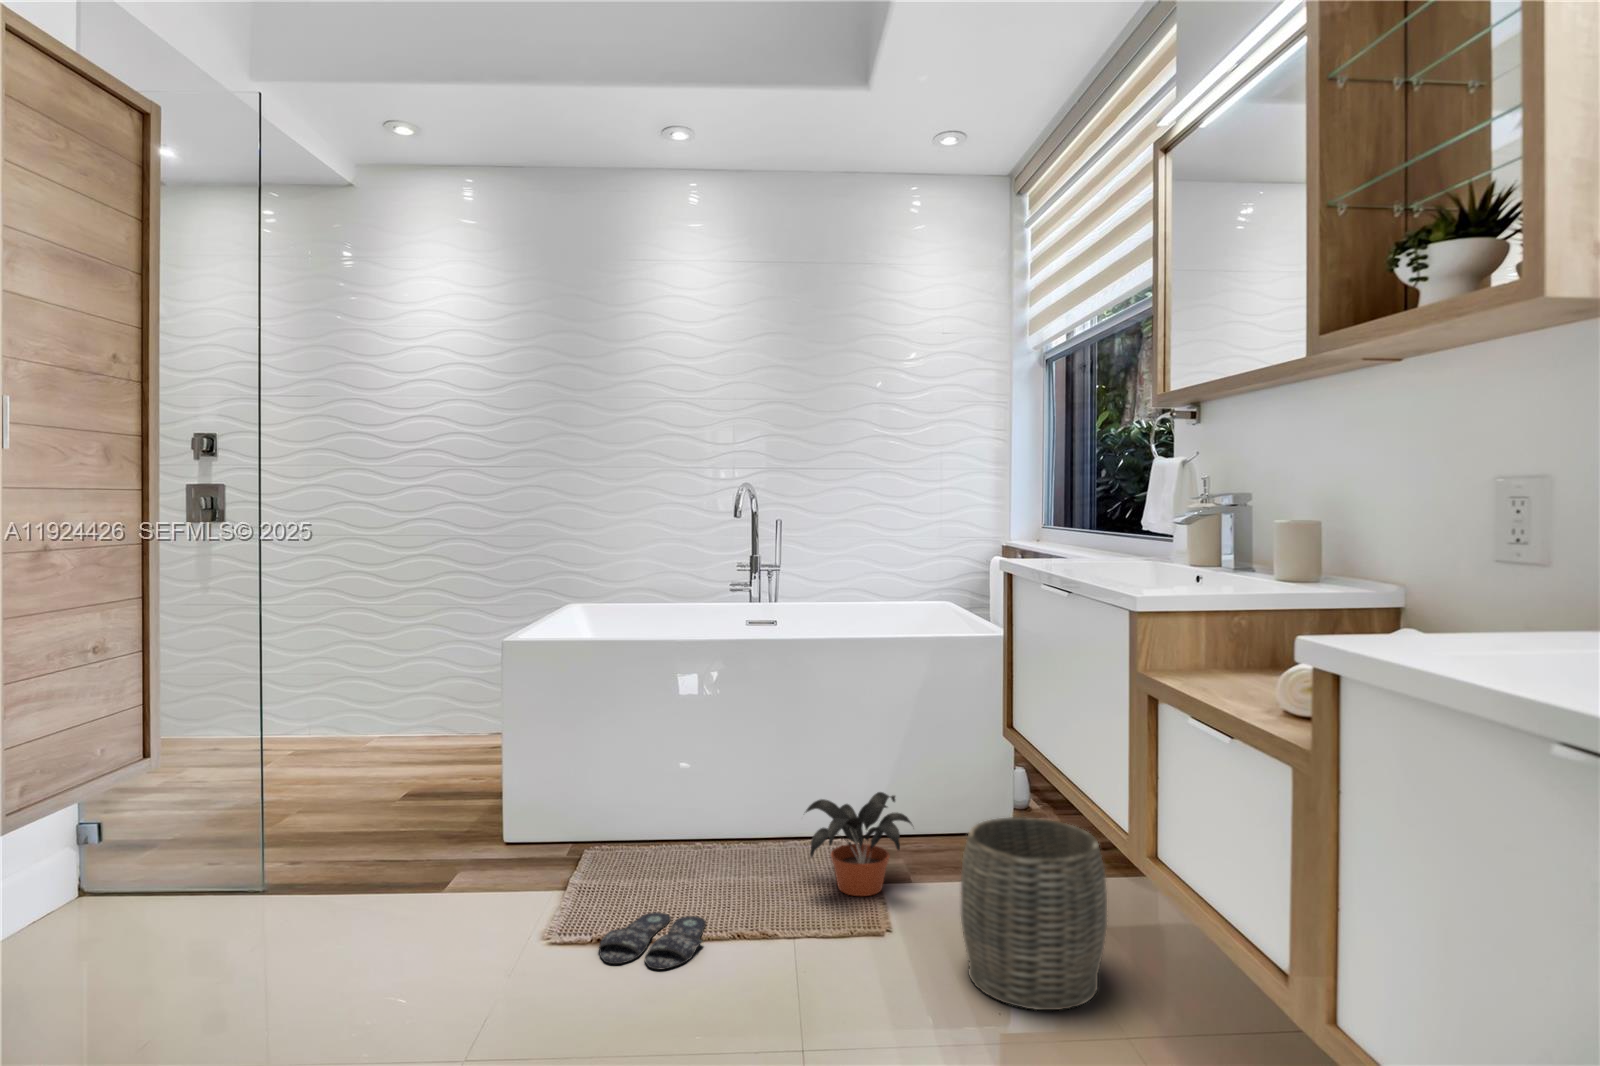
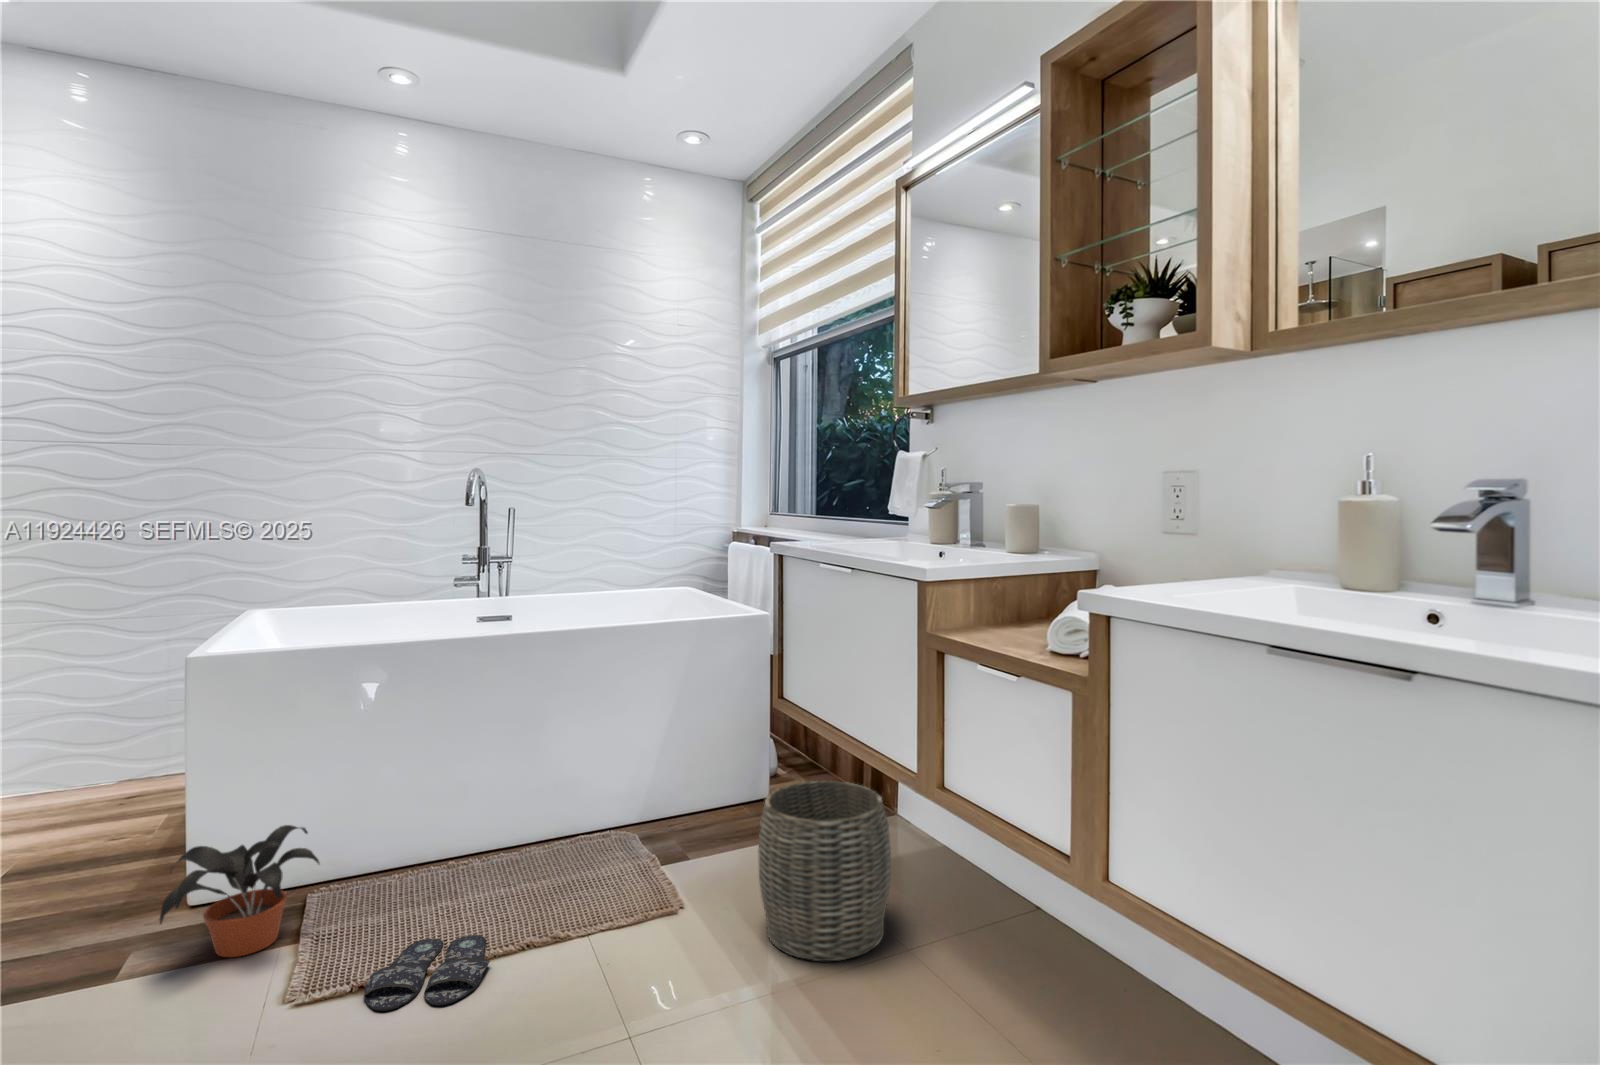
potted plant: present [806,792,912,896] -> present [160,825,320,957]

